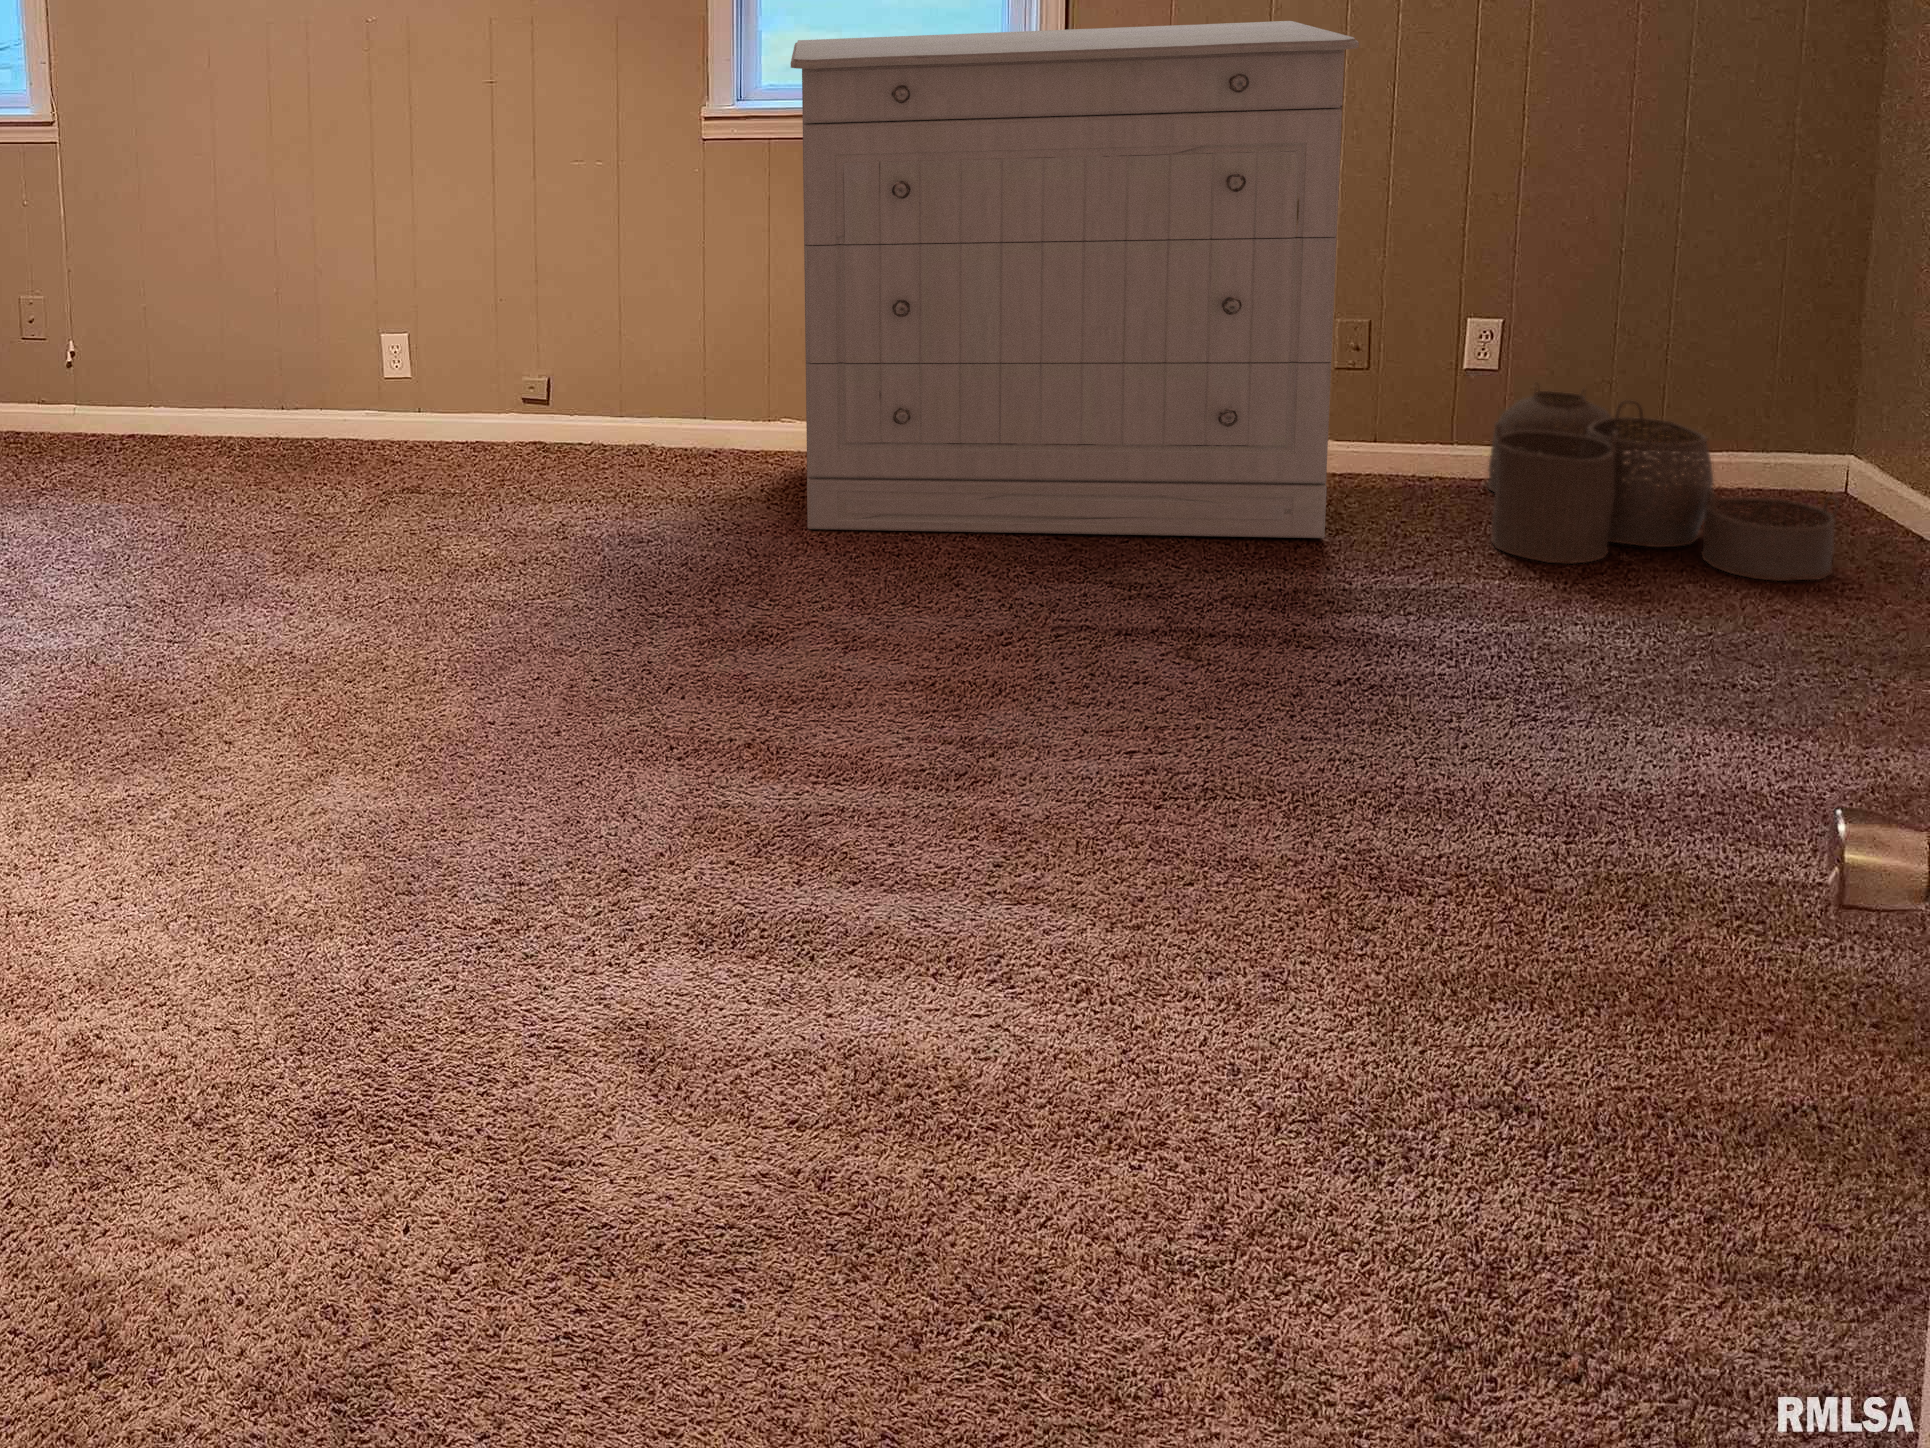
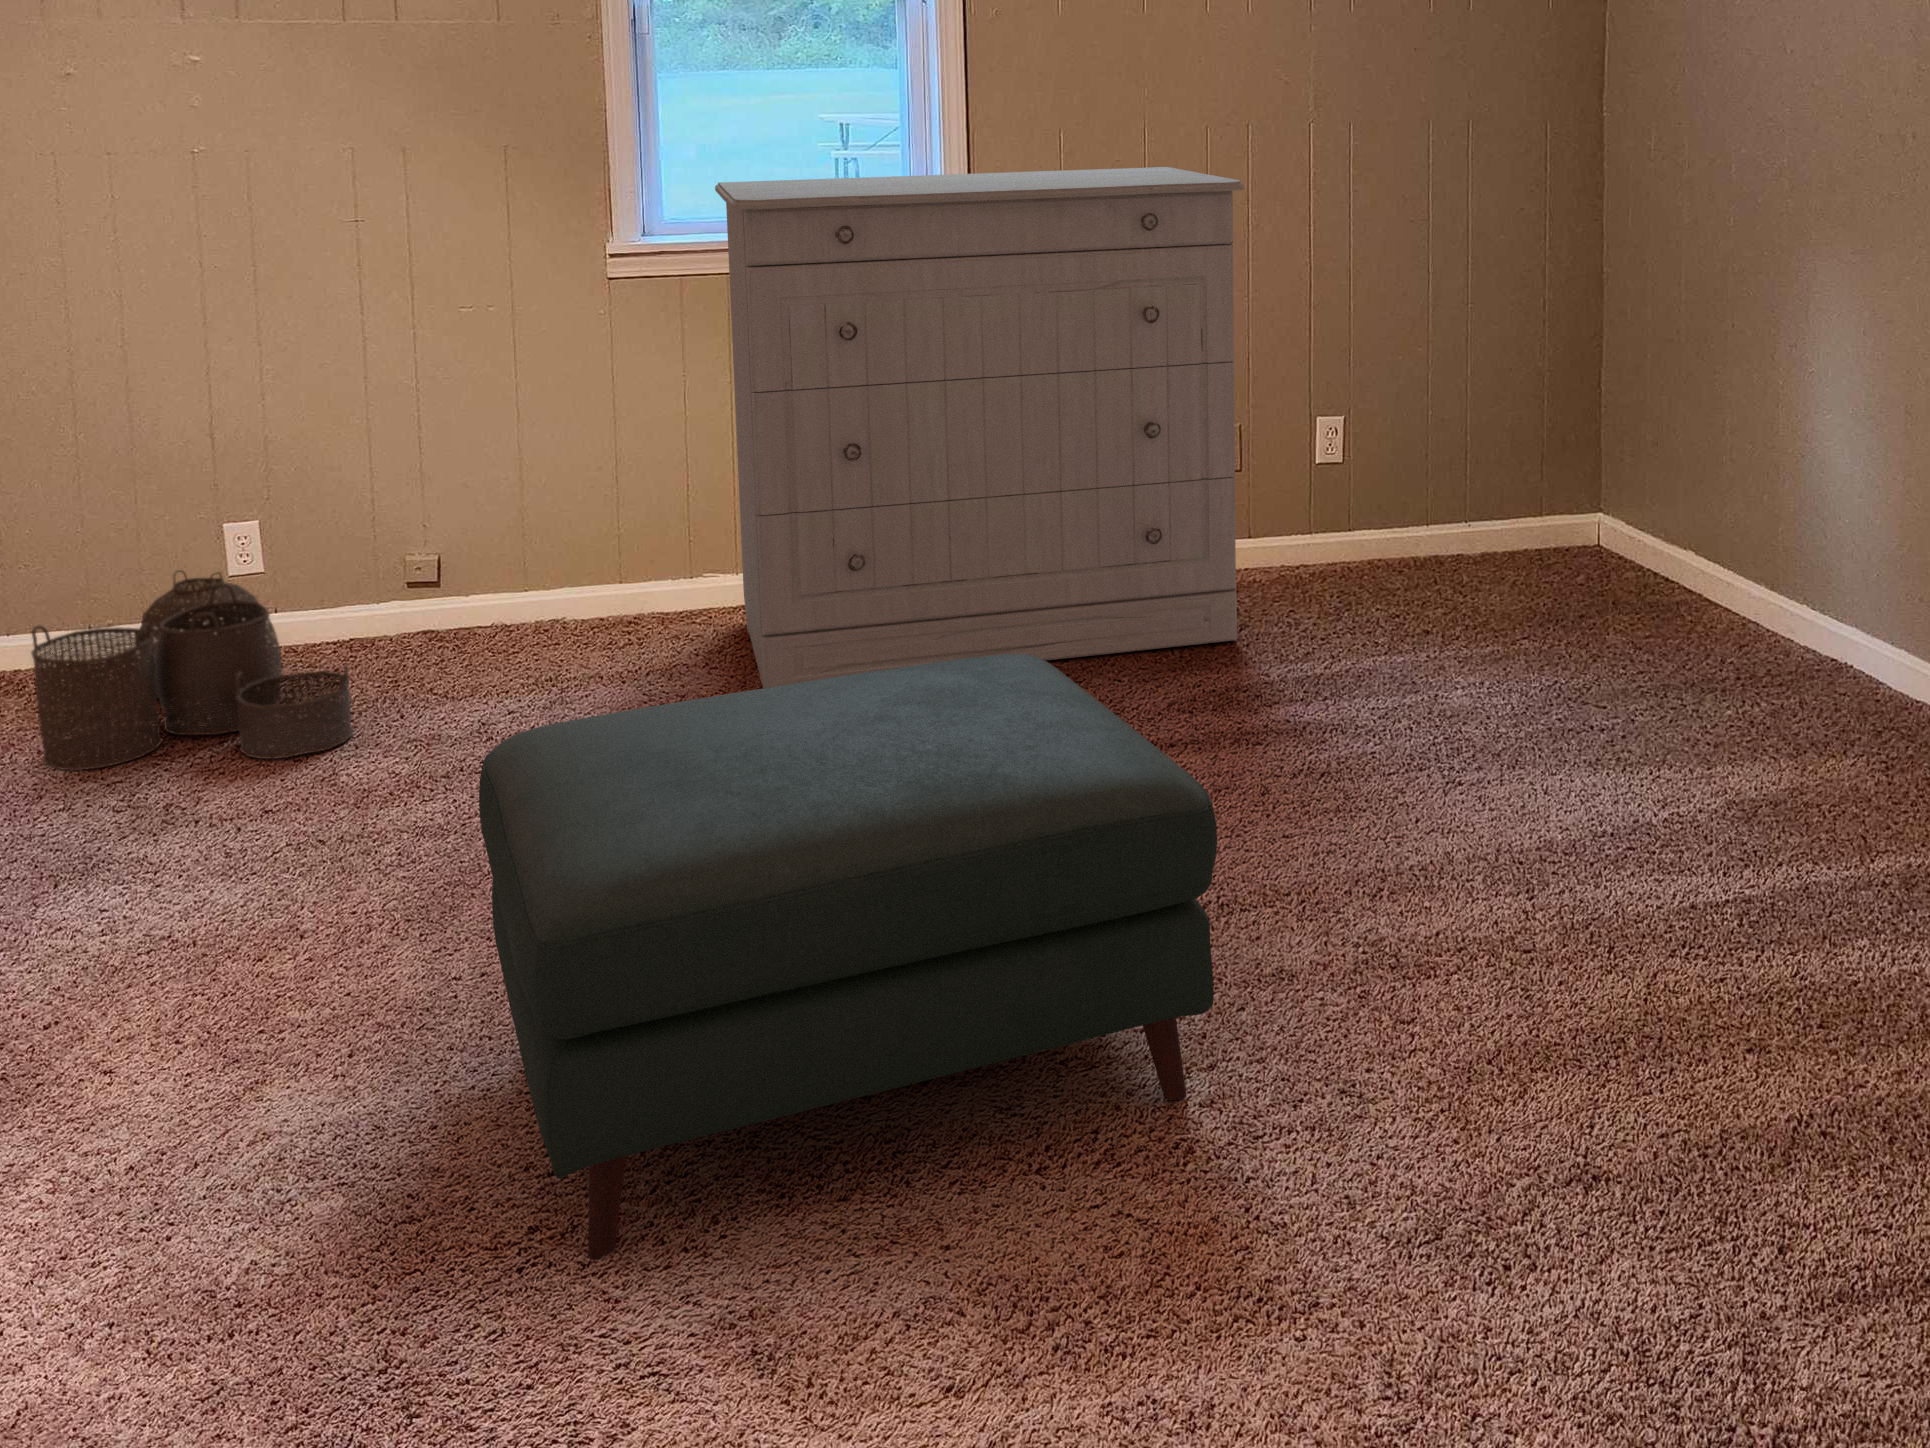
woven basket: present [1488,387,1840,581] -> present [31,570,353,771]
ottoman: none [481,511,1136,953] -> present [479,654,1217,1259]

